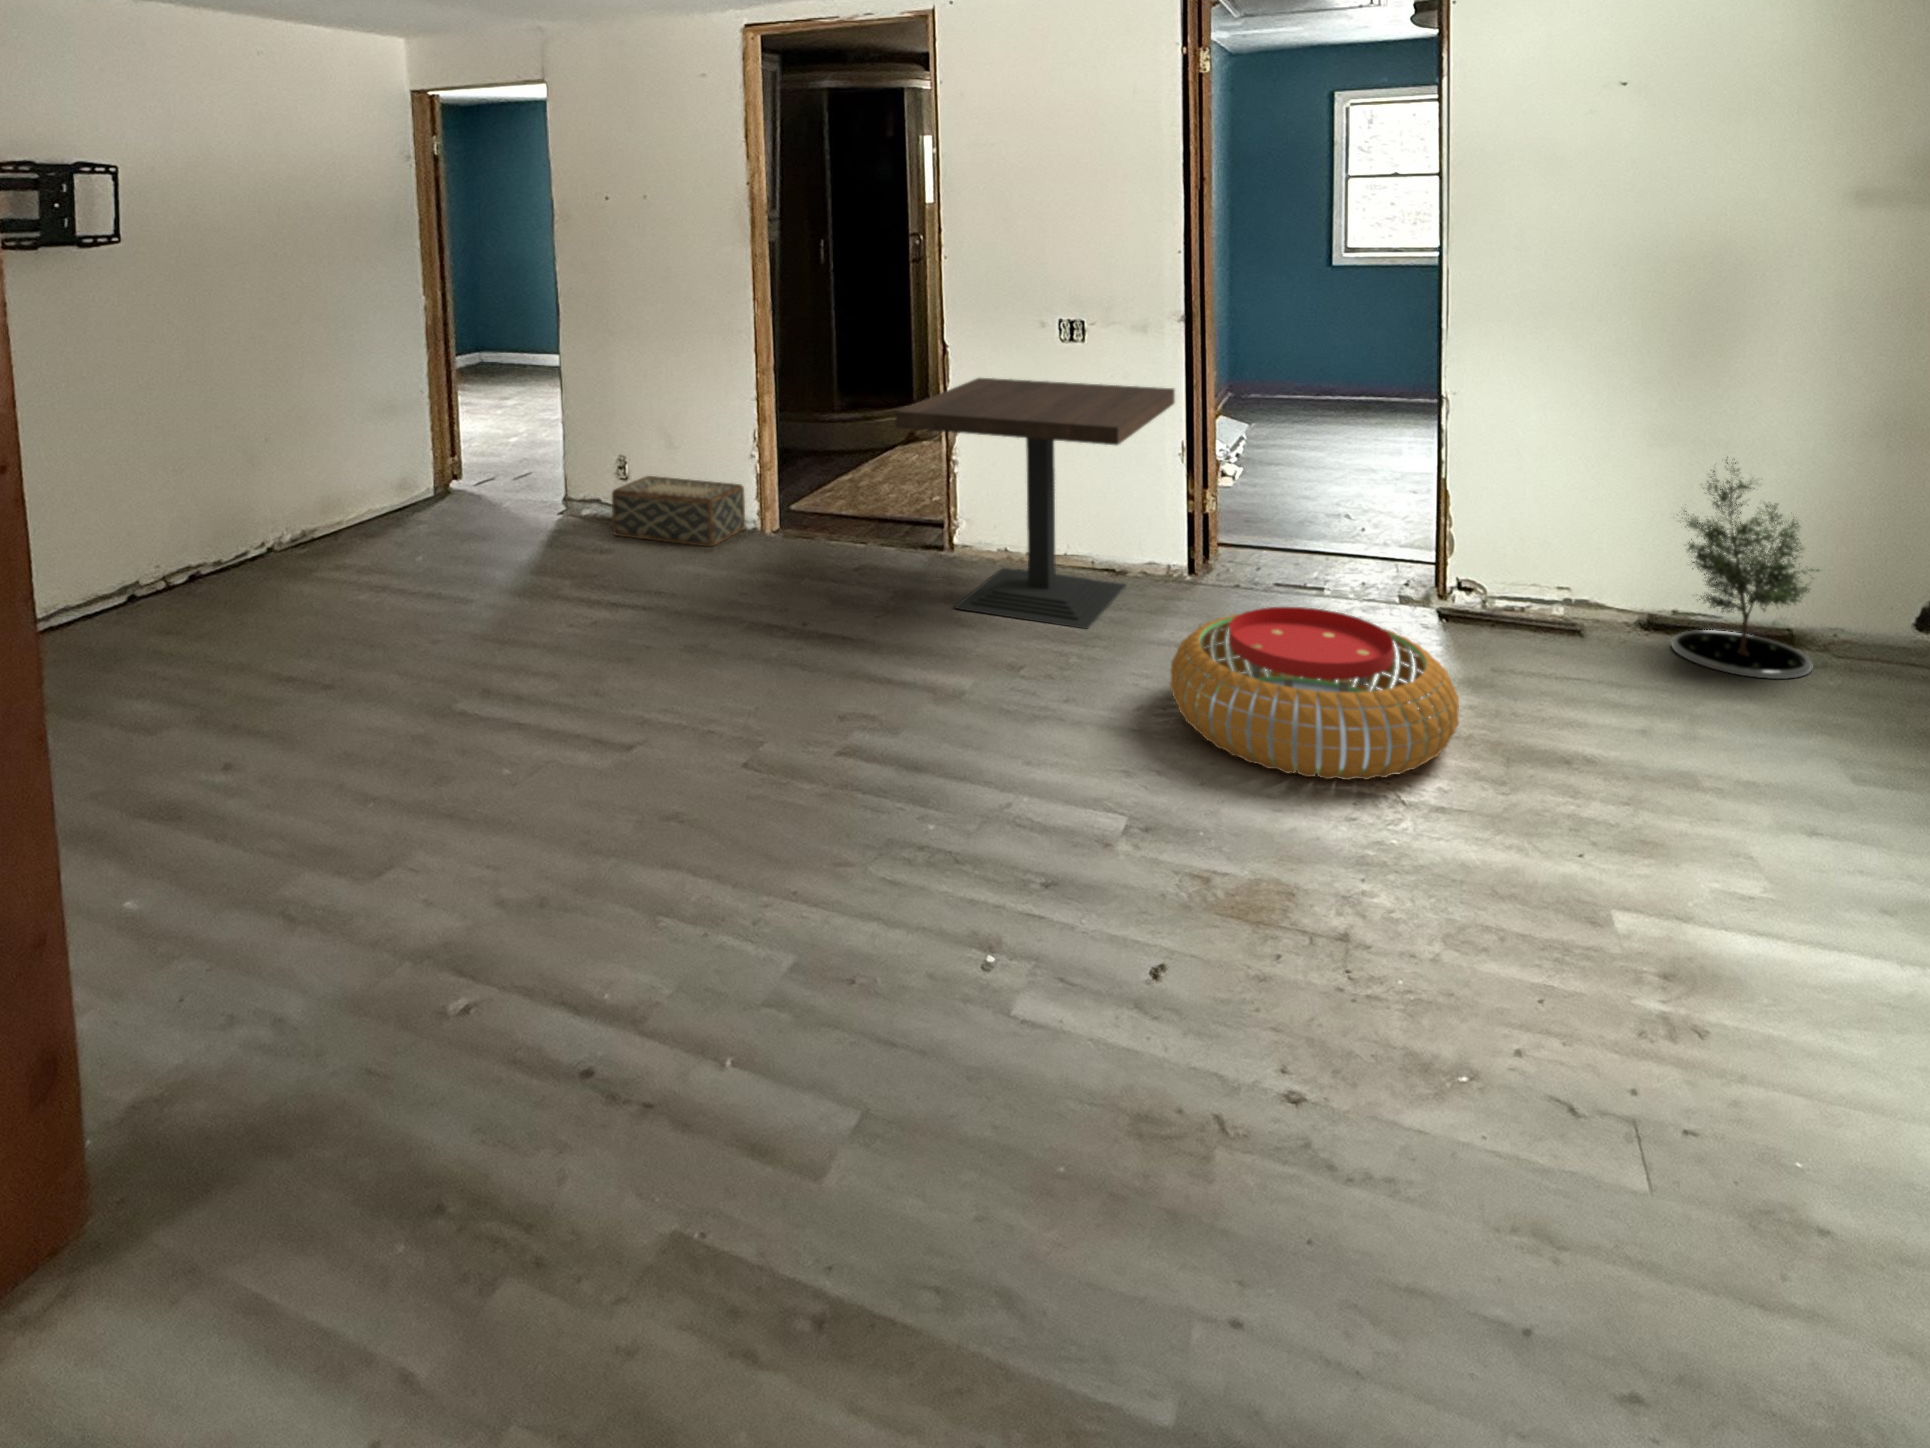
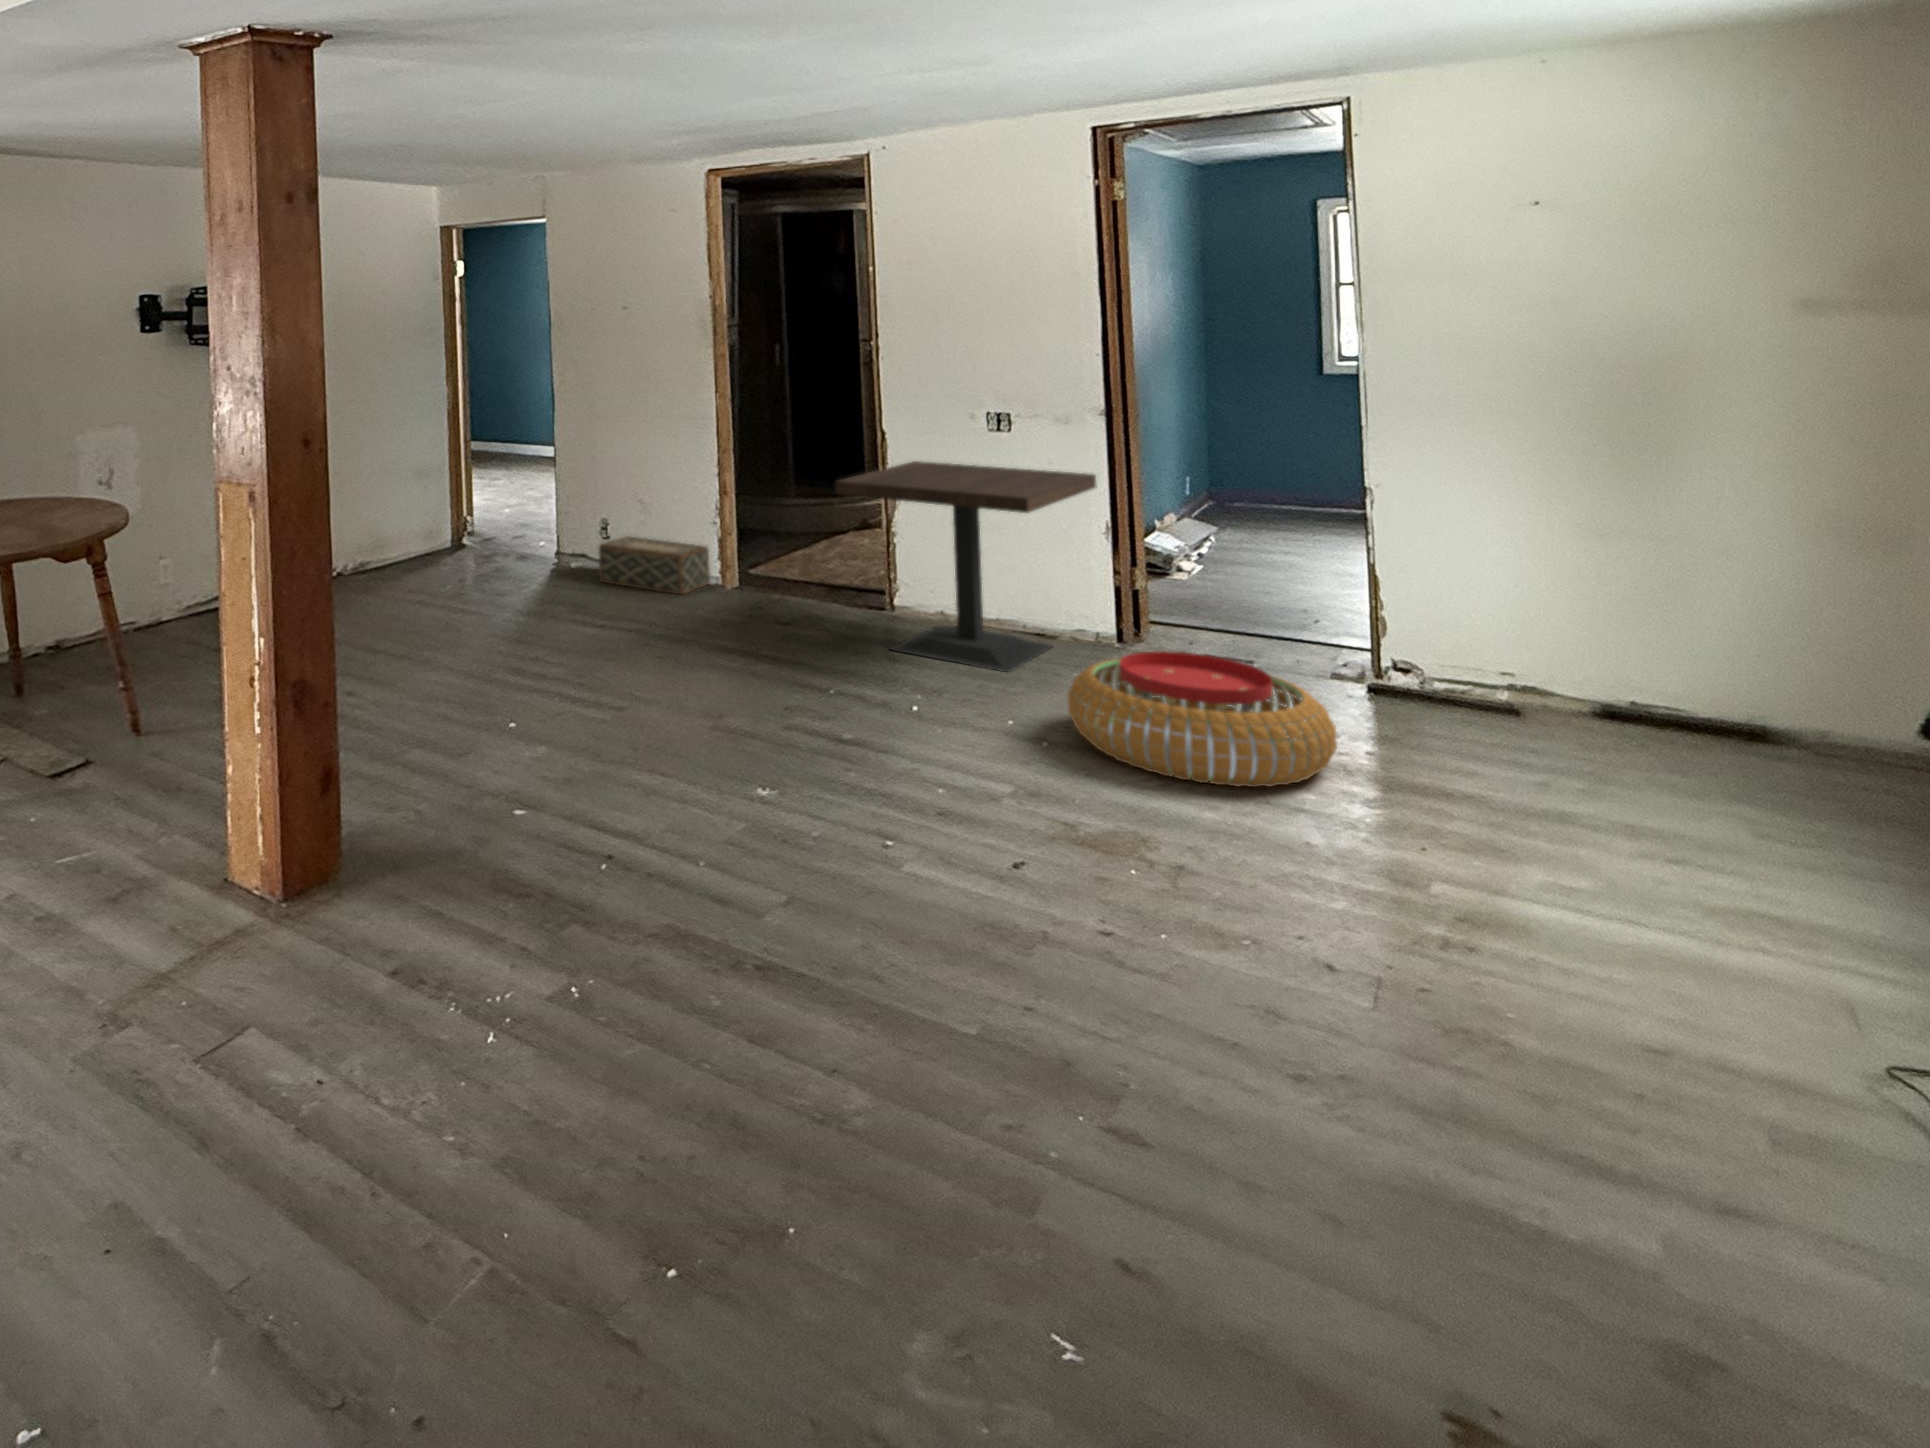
potted tree: present [1671,457,1819,679] -> none [1605,549,1785,766]

